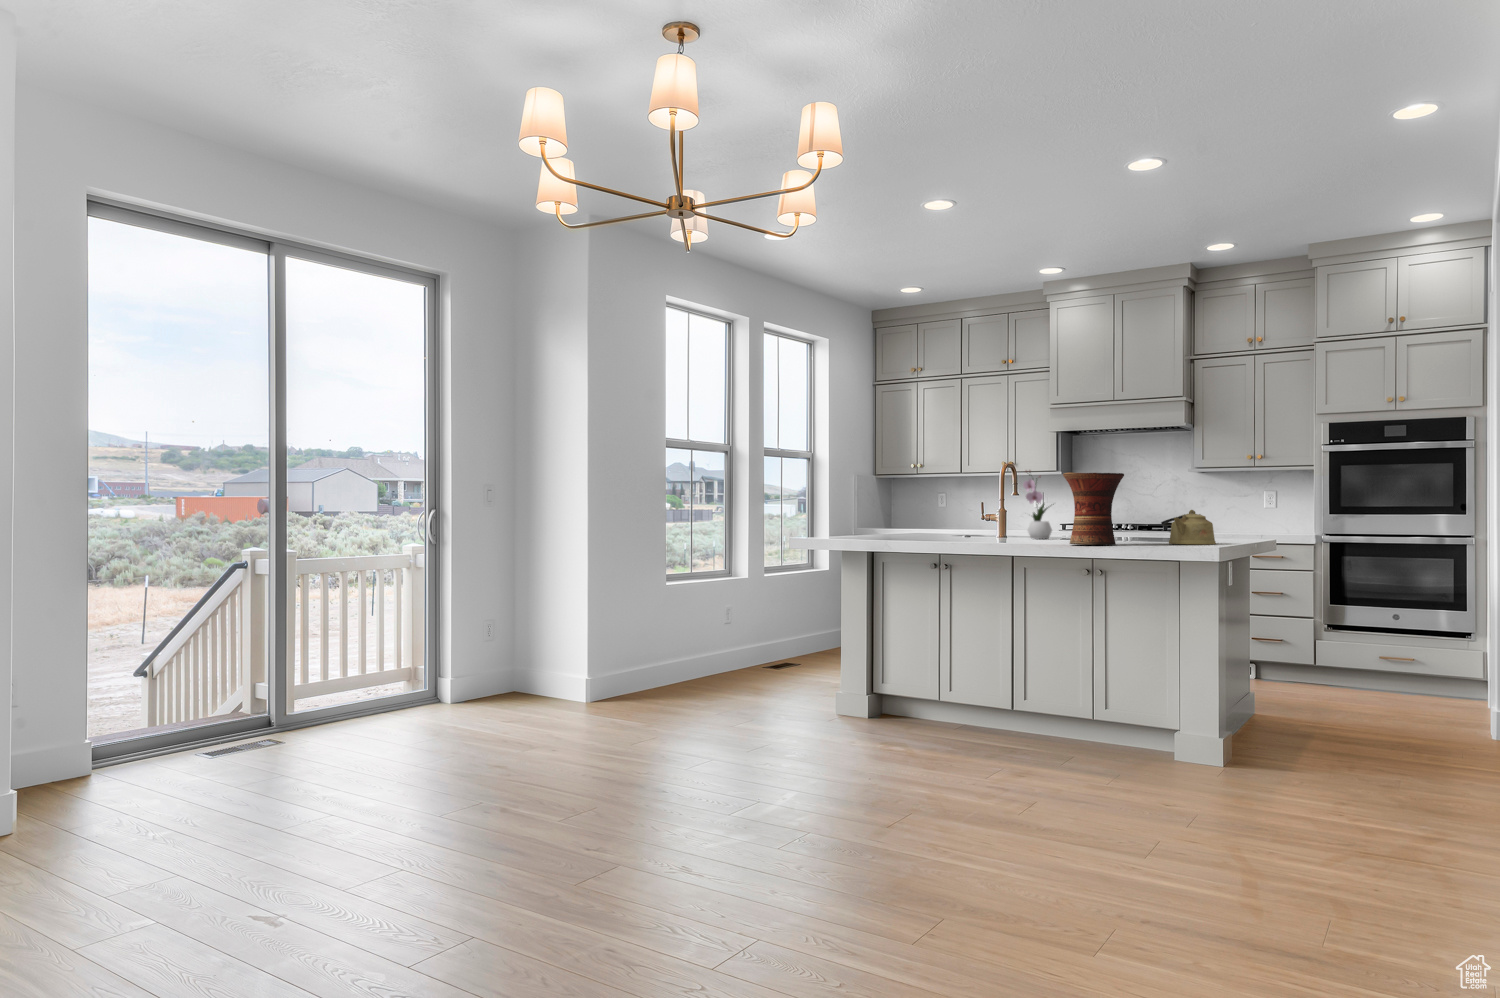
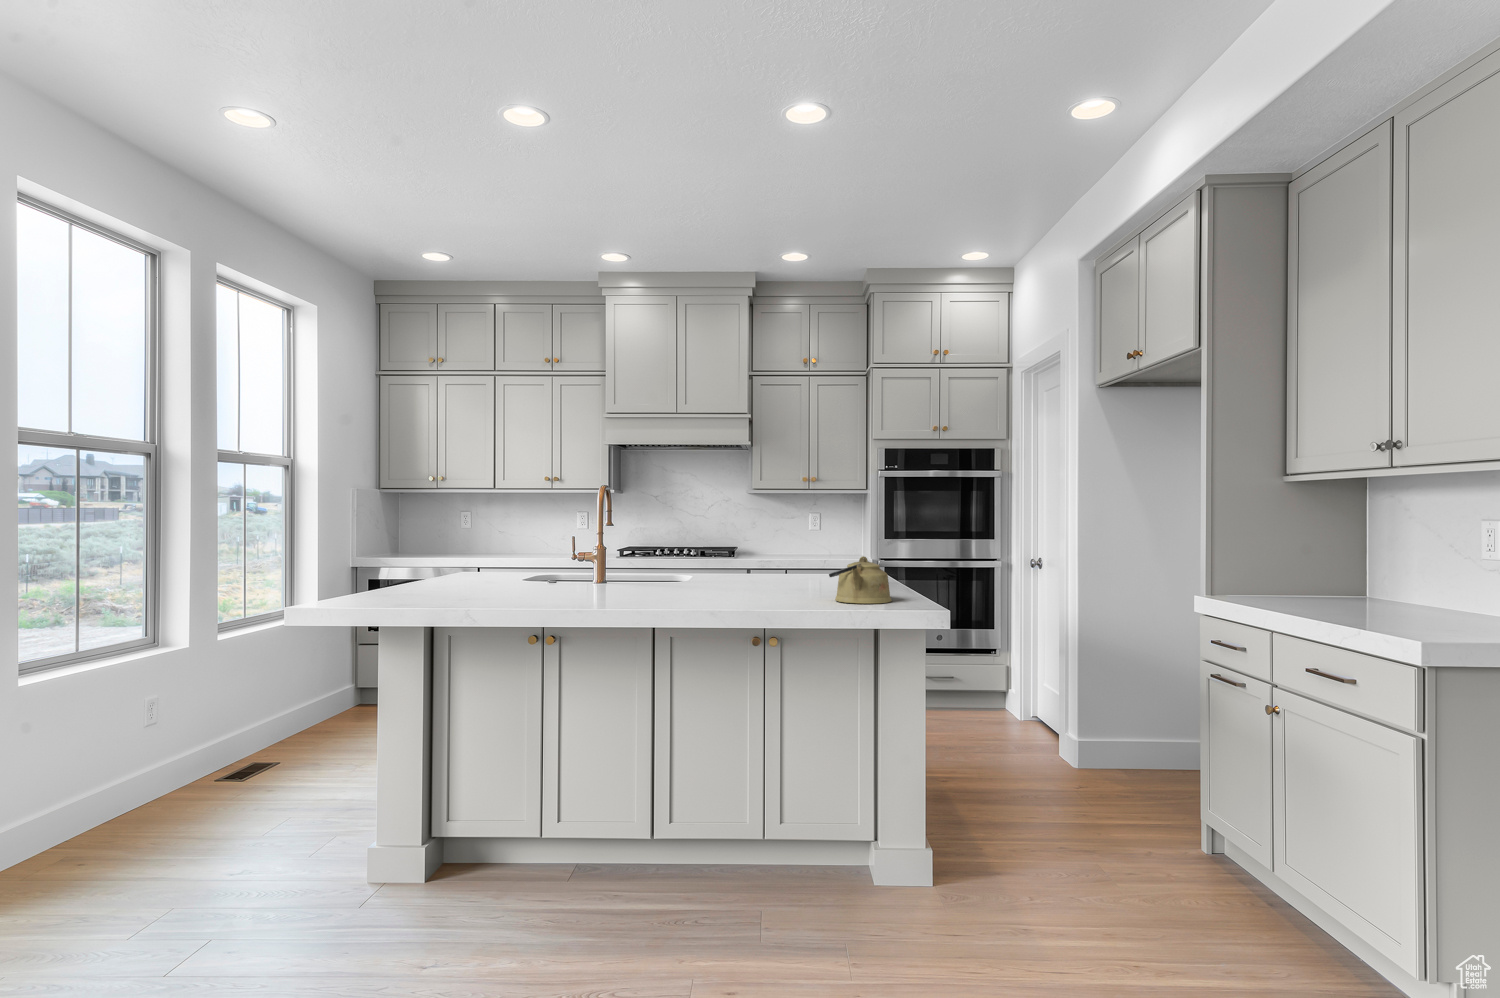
vase: present [1063,473,1124,545] -> none [713,508,796,612]
flower arrangement: present [1023,474,1052,539] -> none [618,495,658,587]

